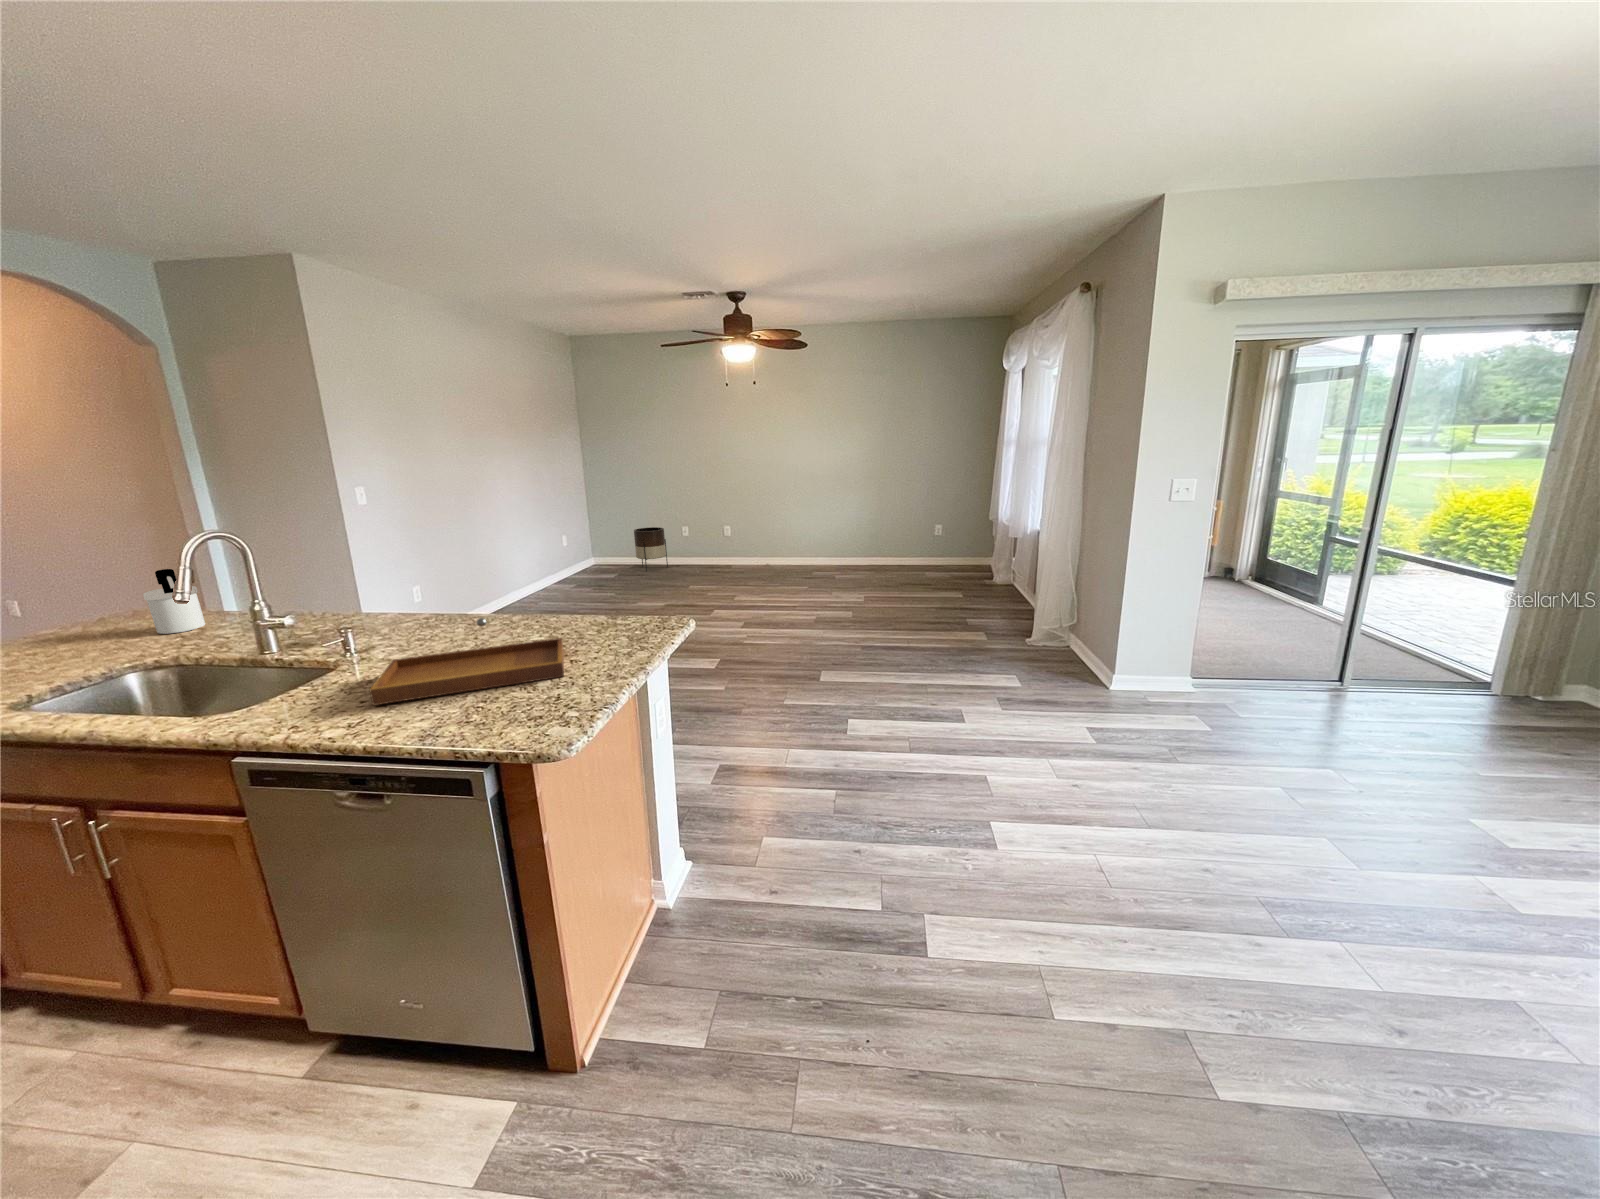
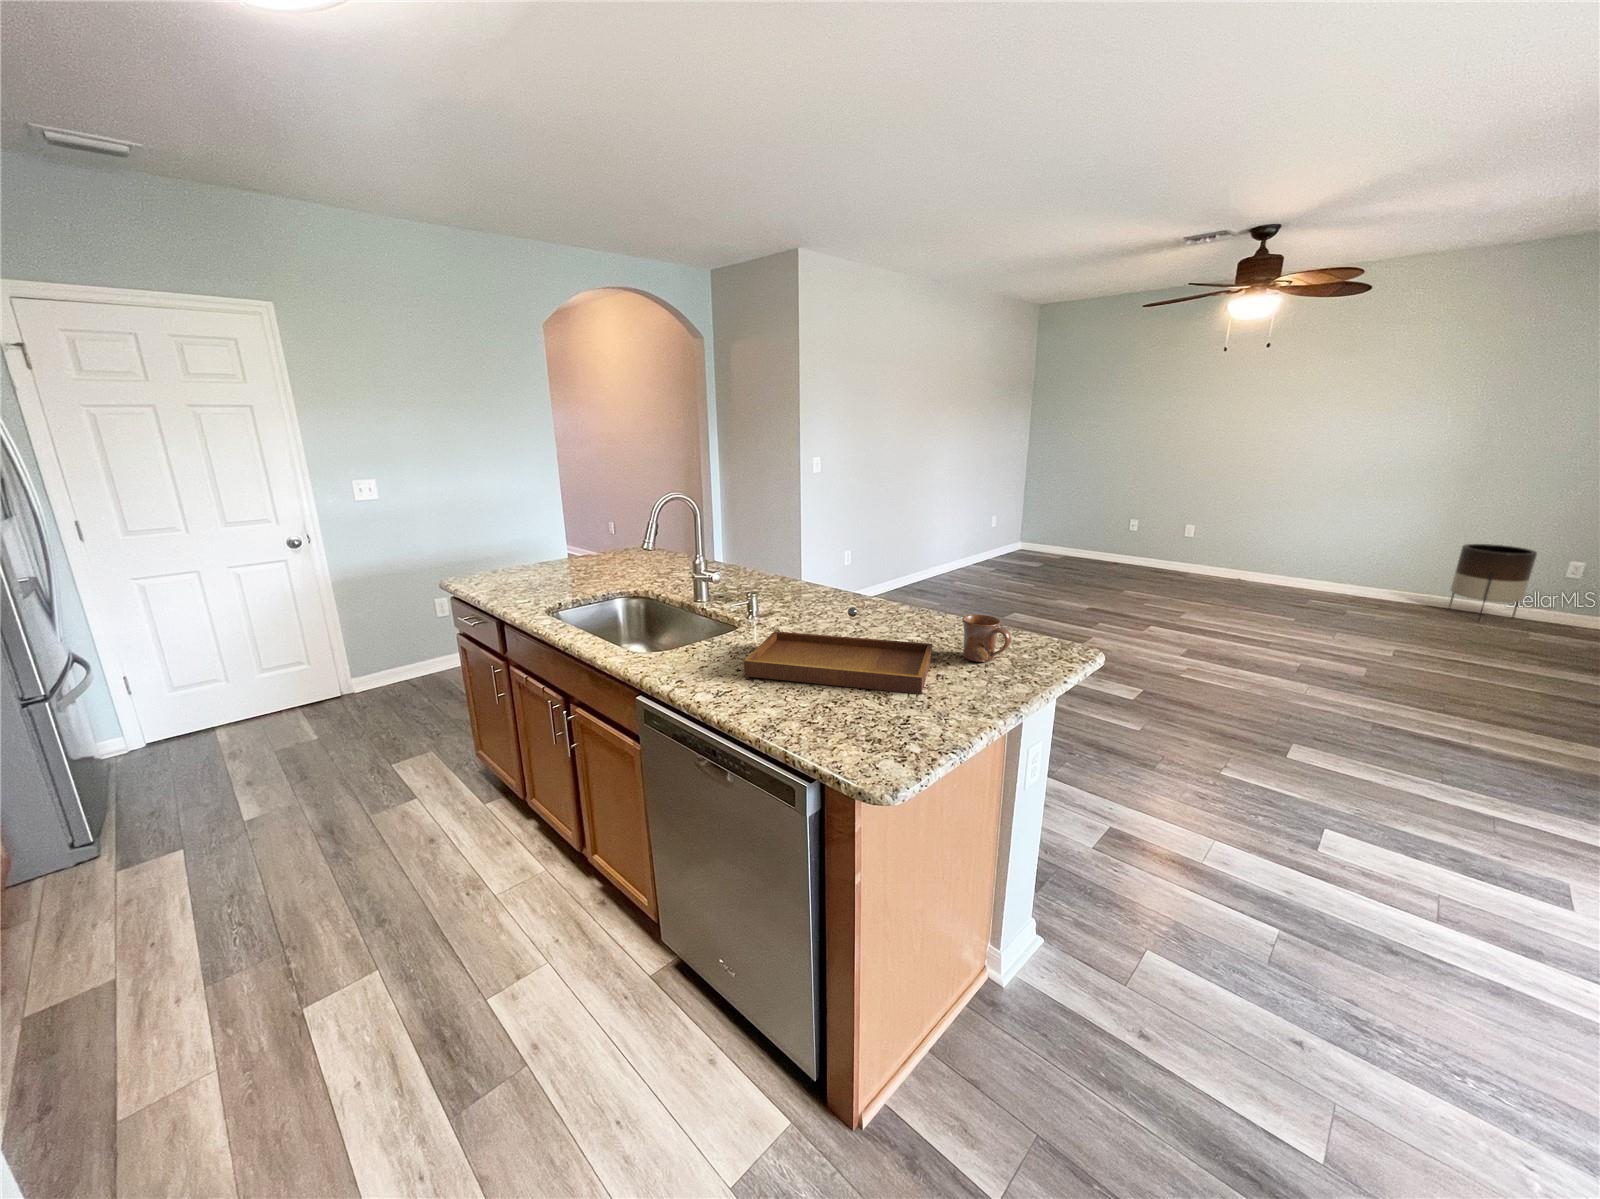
planter: present [634,527,668,572] -> present [1449,544,1537,620]
soap dispenser: present [143,569,205,634] -> none [643,515,675,567]
mug: none [584,606,627,644] -> present [962,615,1011,662]

